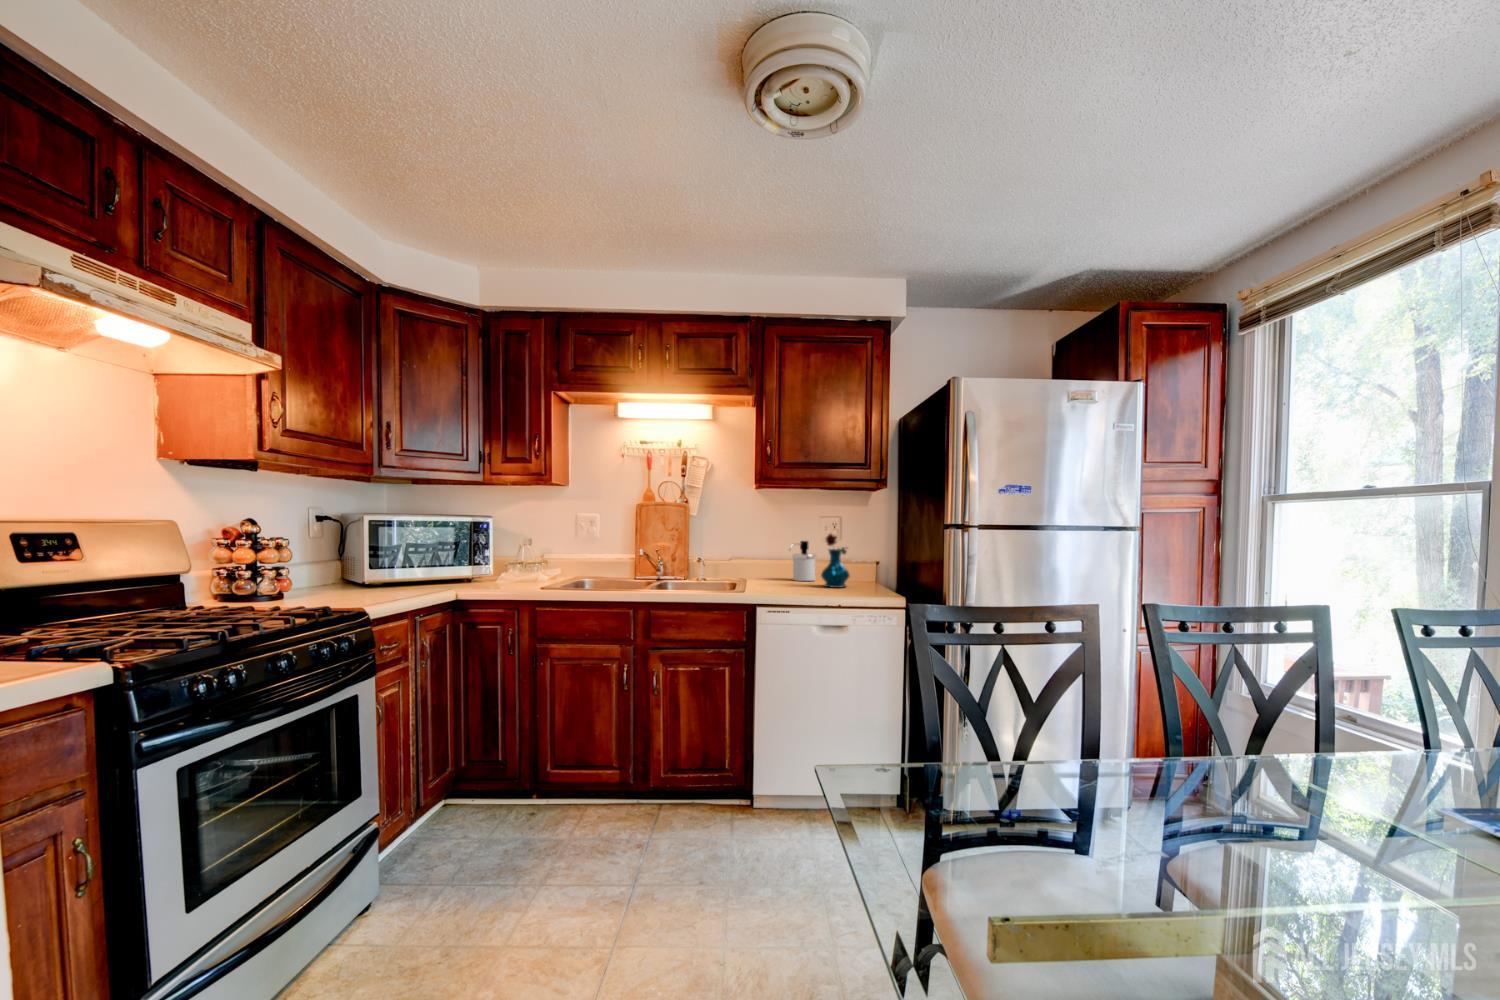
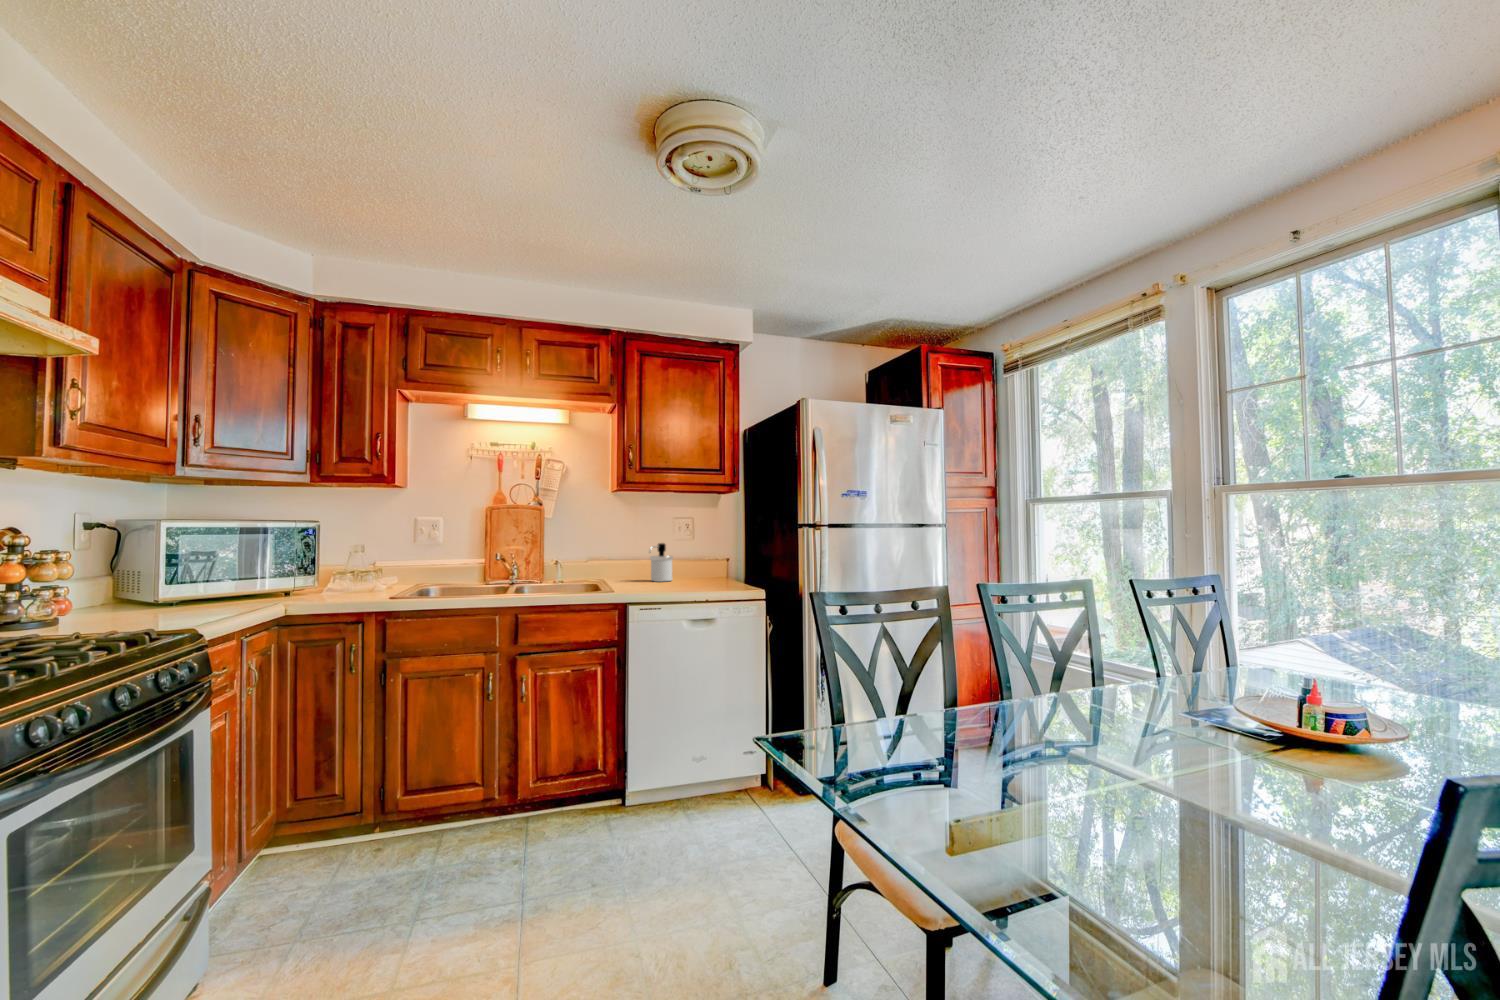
vase: present [821,534,849,588] -> none [682,535,709,586]

